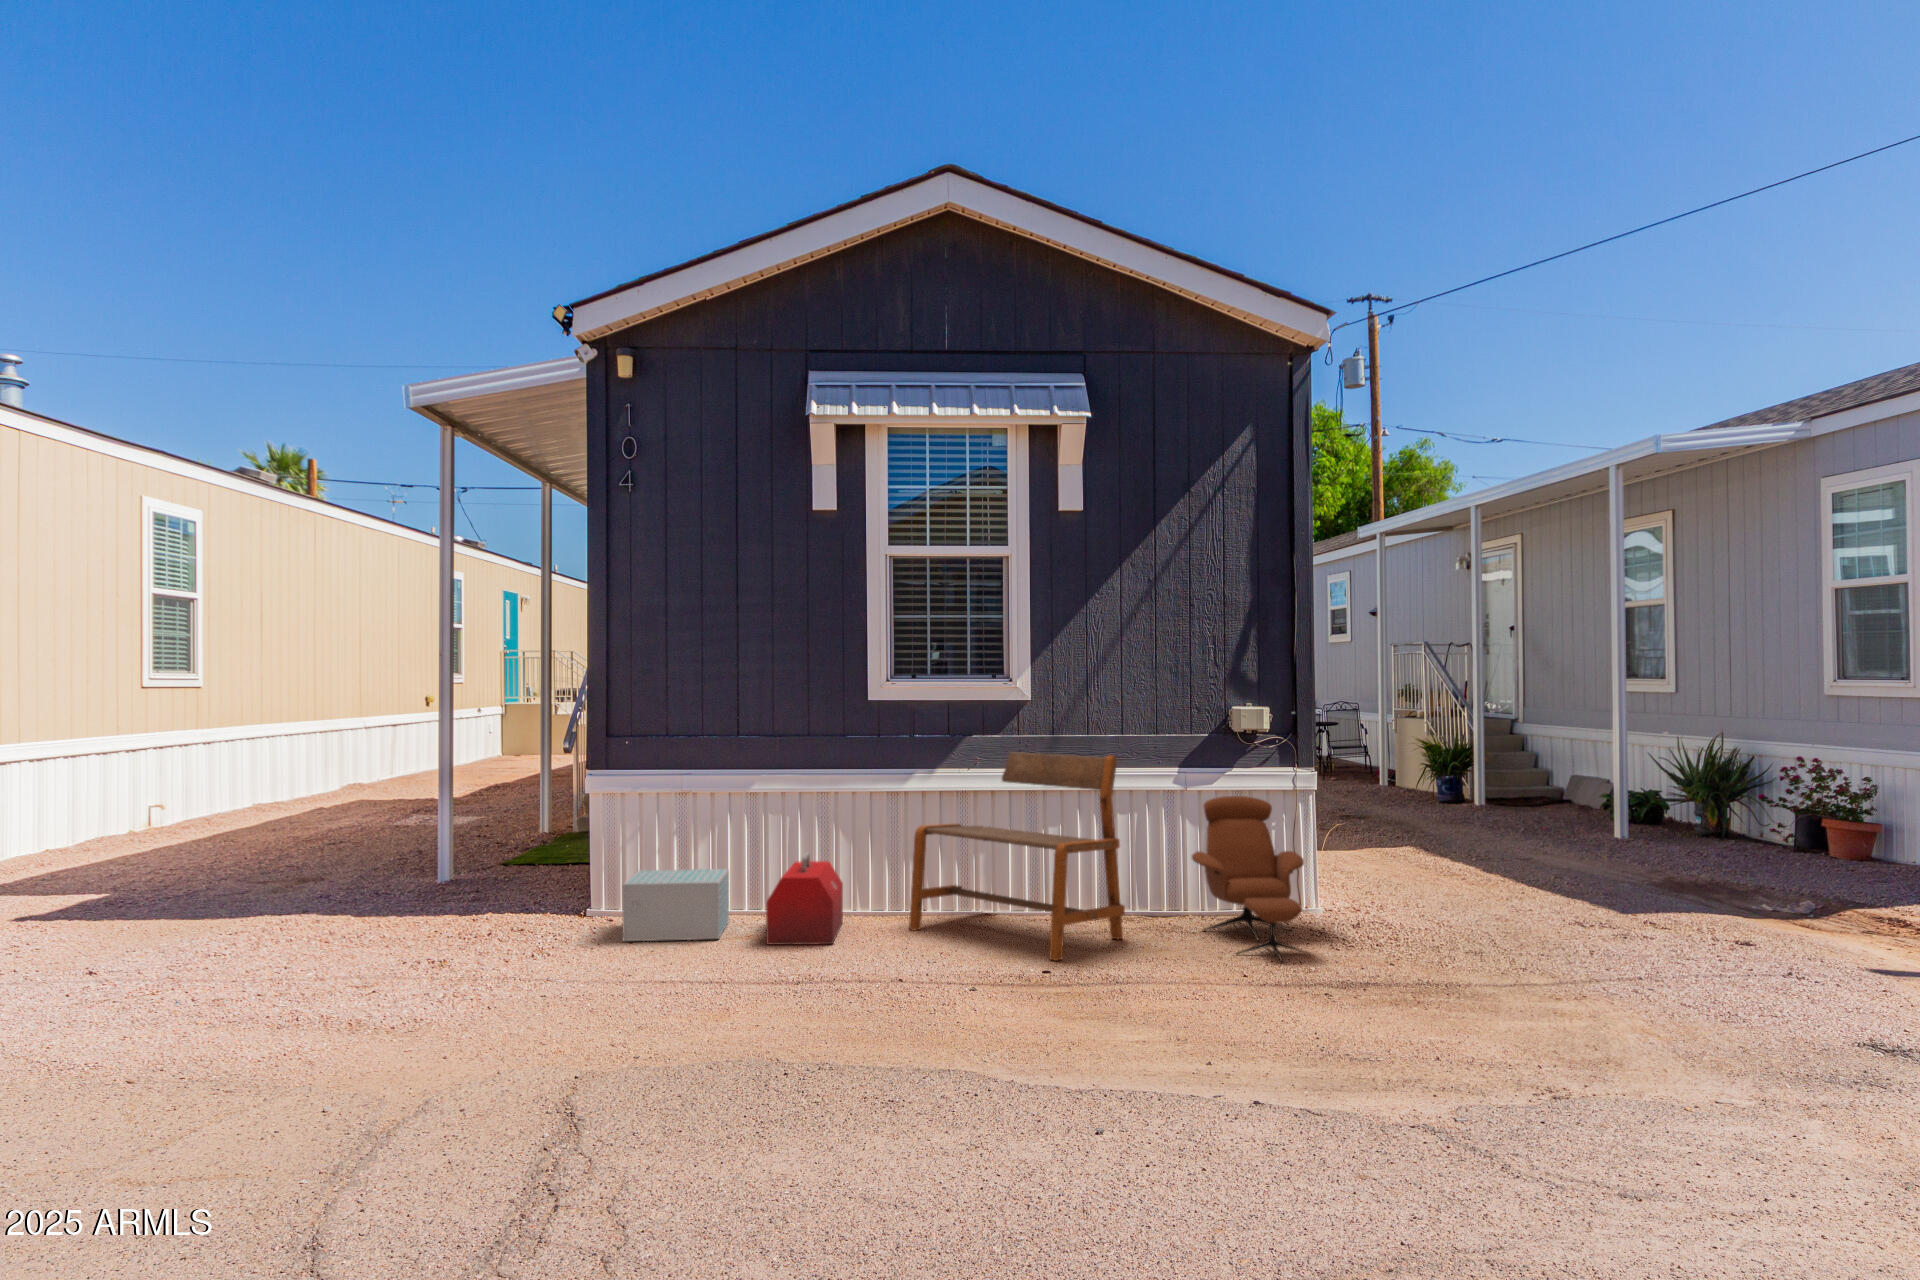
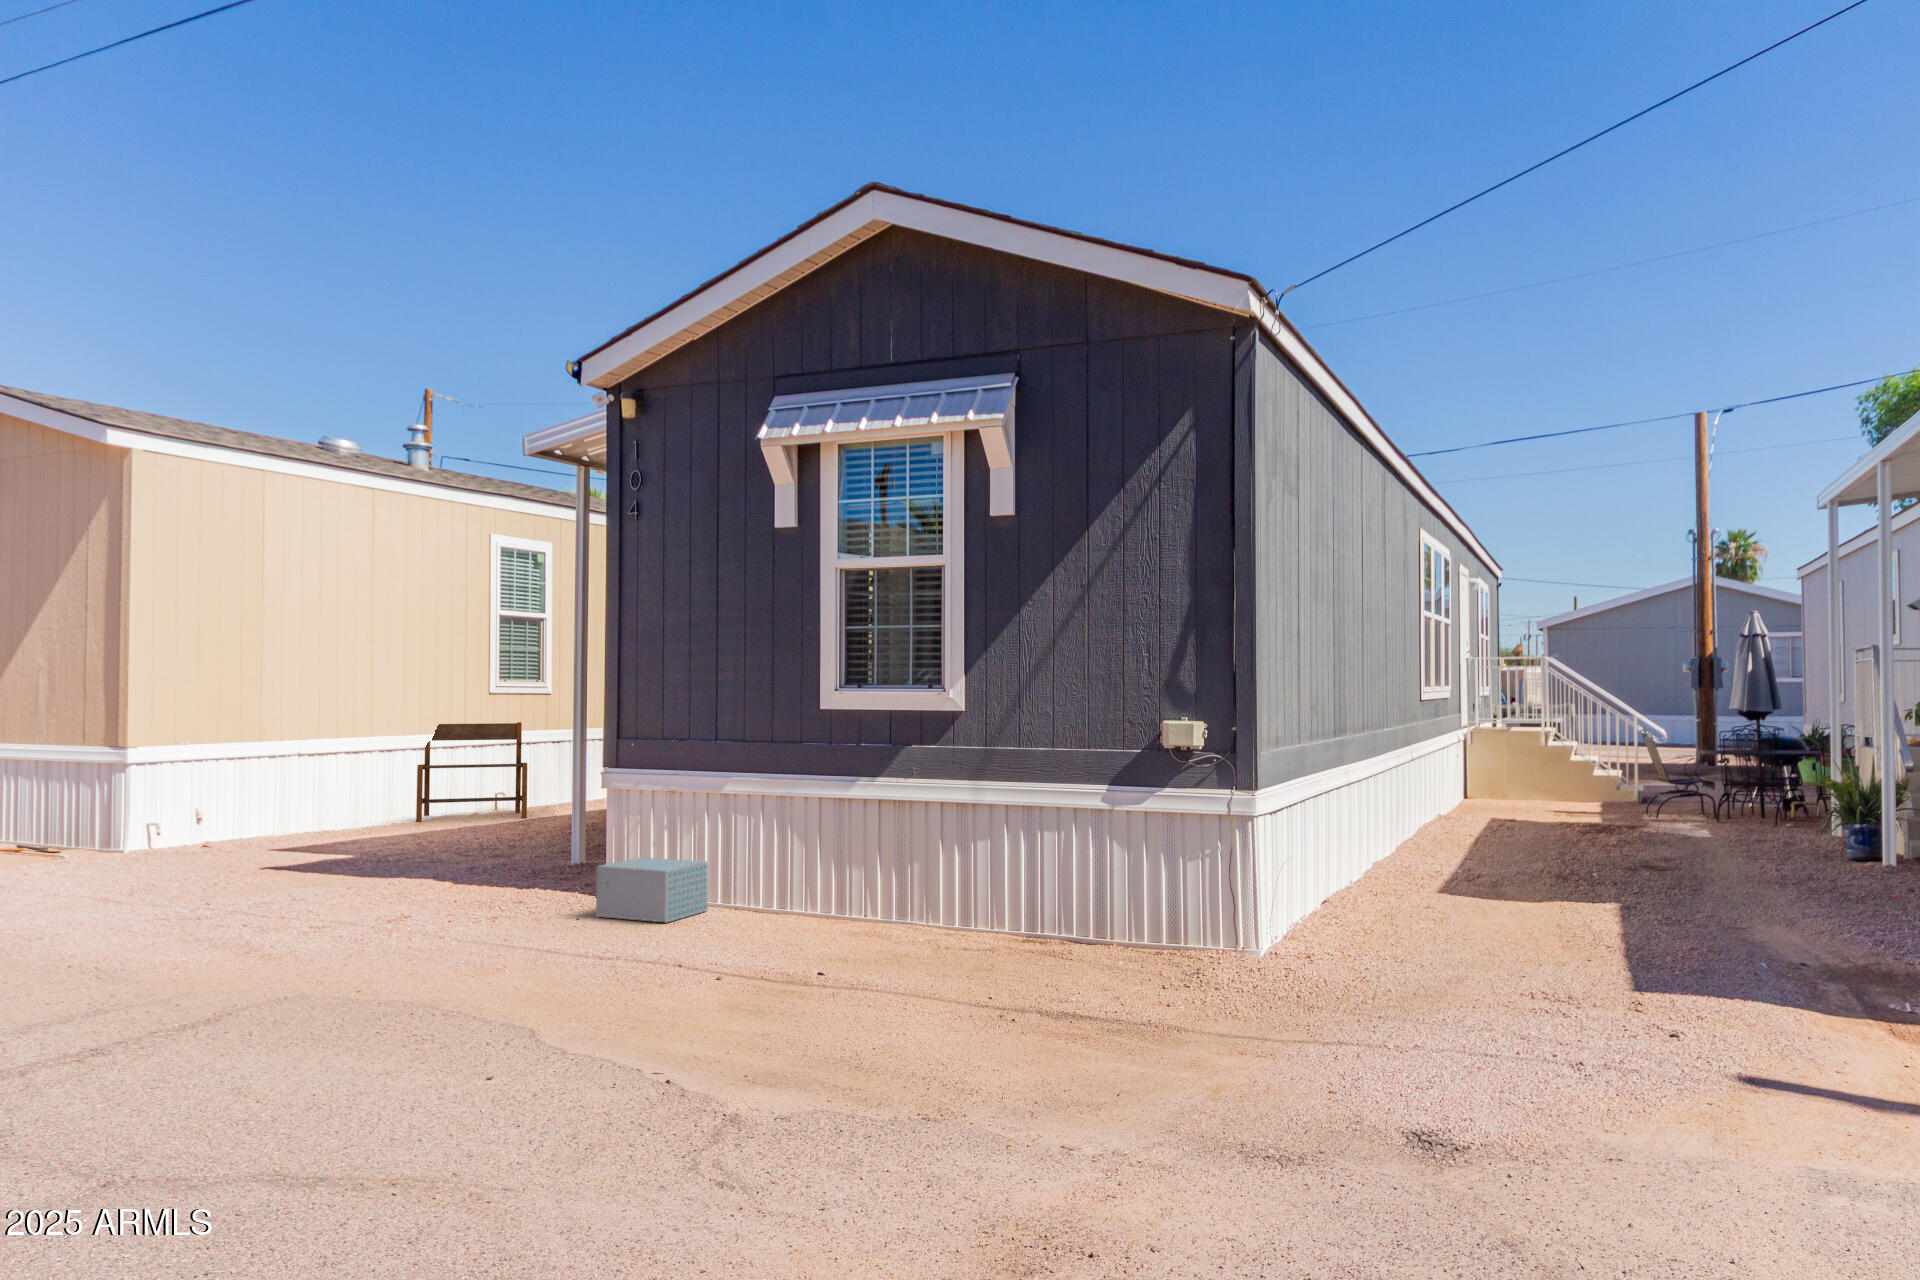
bench: present [909,752,1125,961] -> present [416,722,527,822]
lounge chair: present [1192,796,1308,962] -> none [1069,820,1204,1001]
toolbox: present [766,852,843,945] -> none [691,850,795,937]

